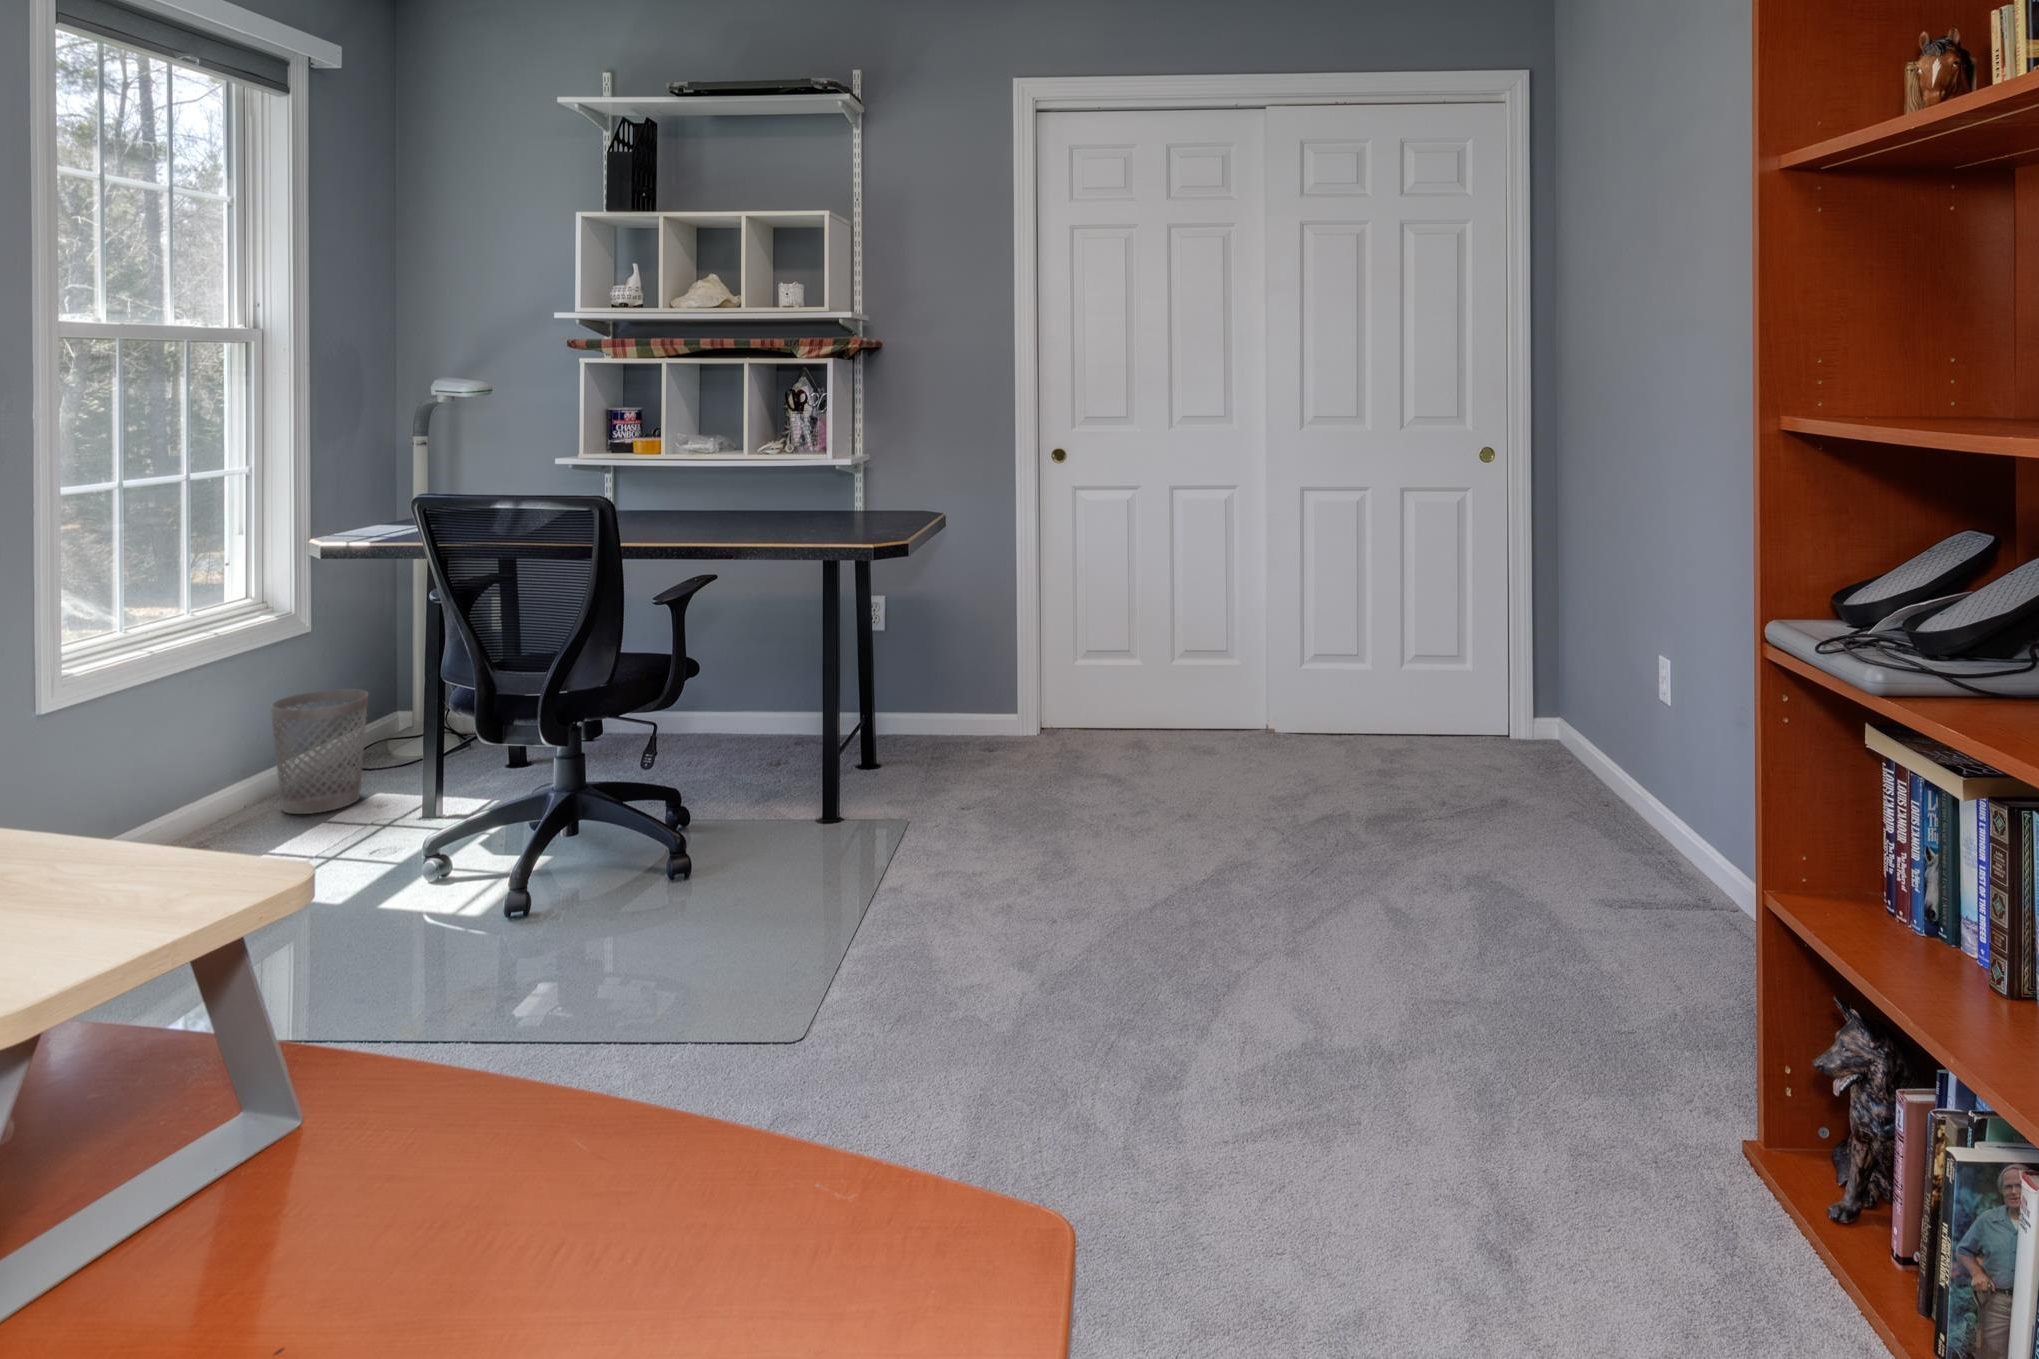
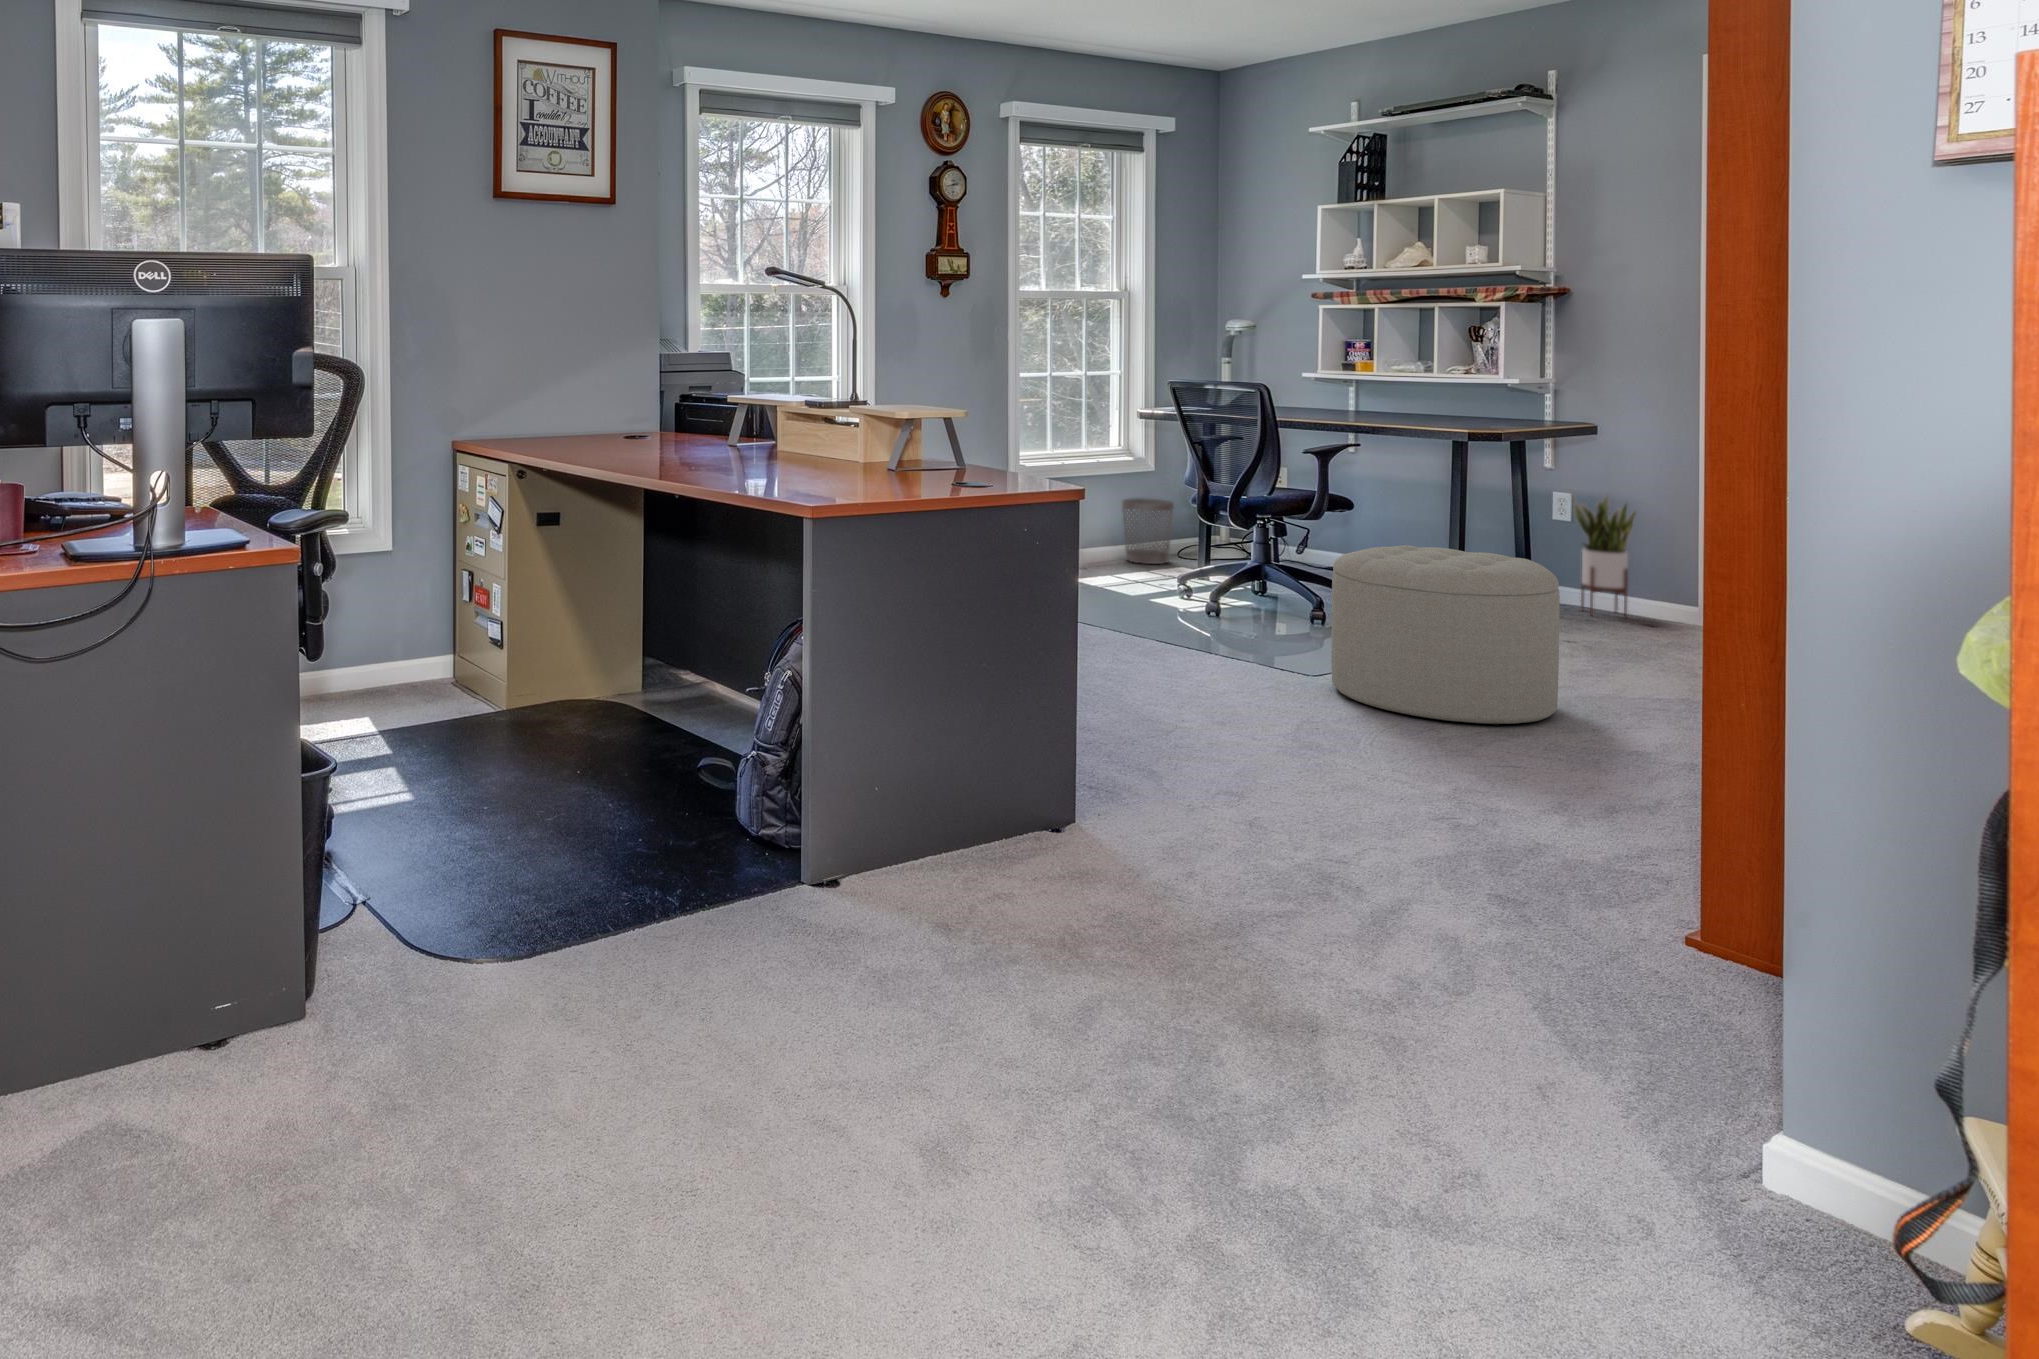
potted plant: none [915,592,981,750] -> present [1571,493,1636,617]
ottoman: none [879,752,1200,1102] -> present [1331,545,1560,725]

